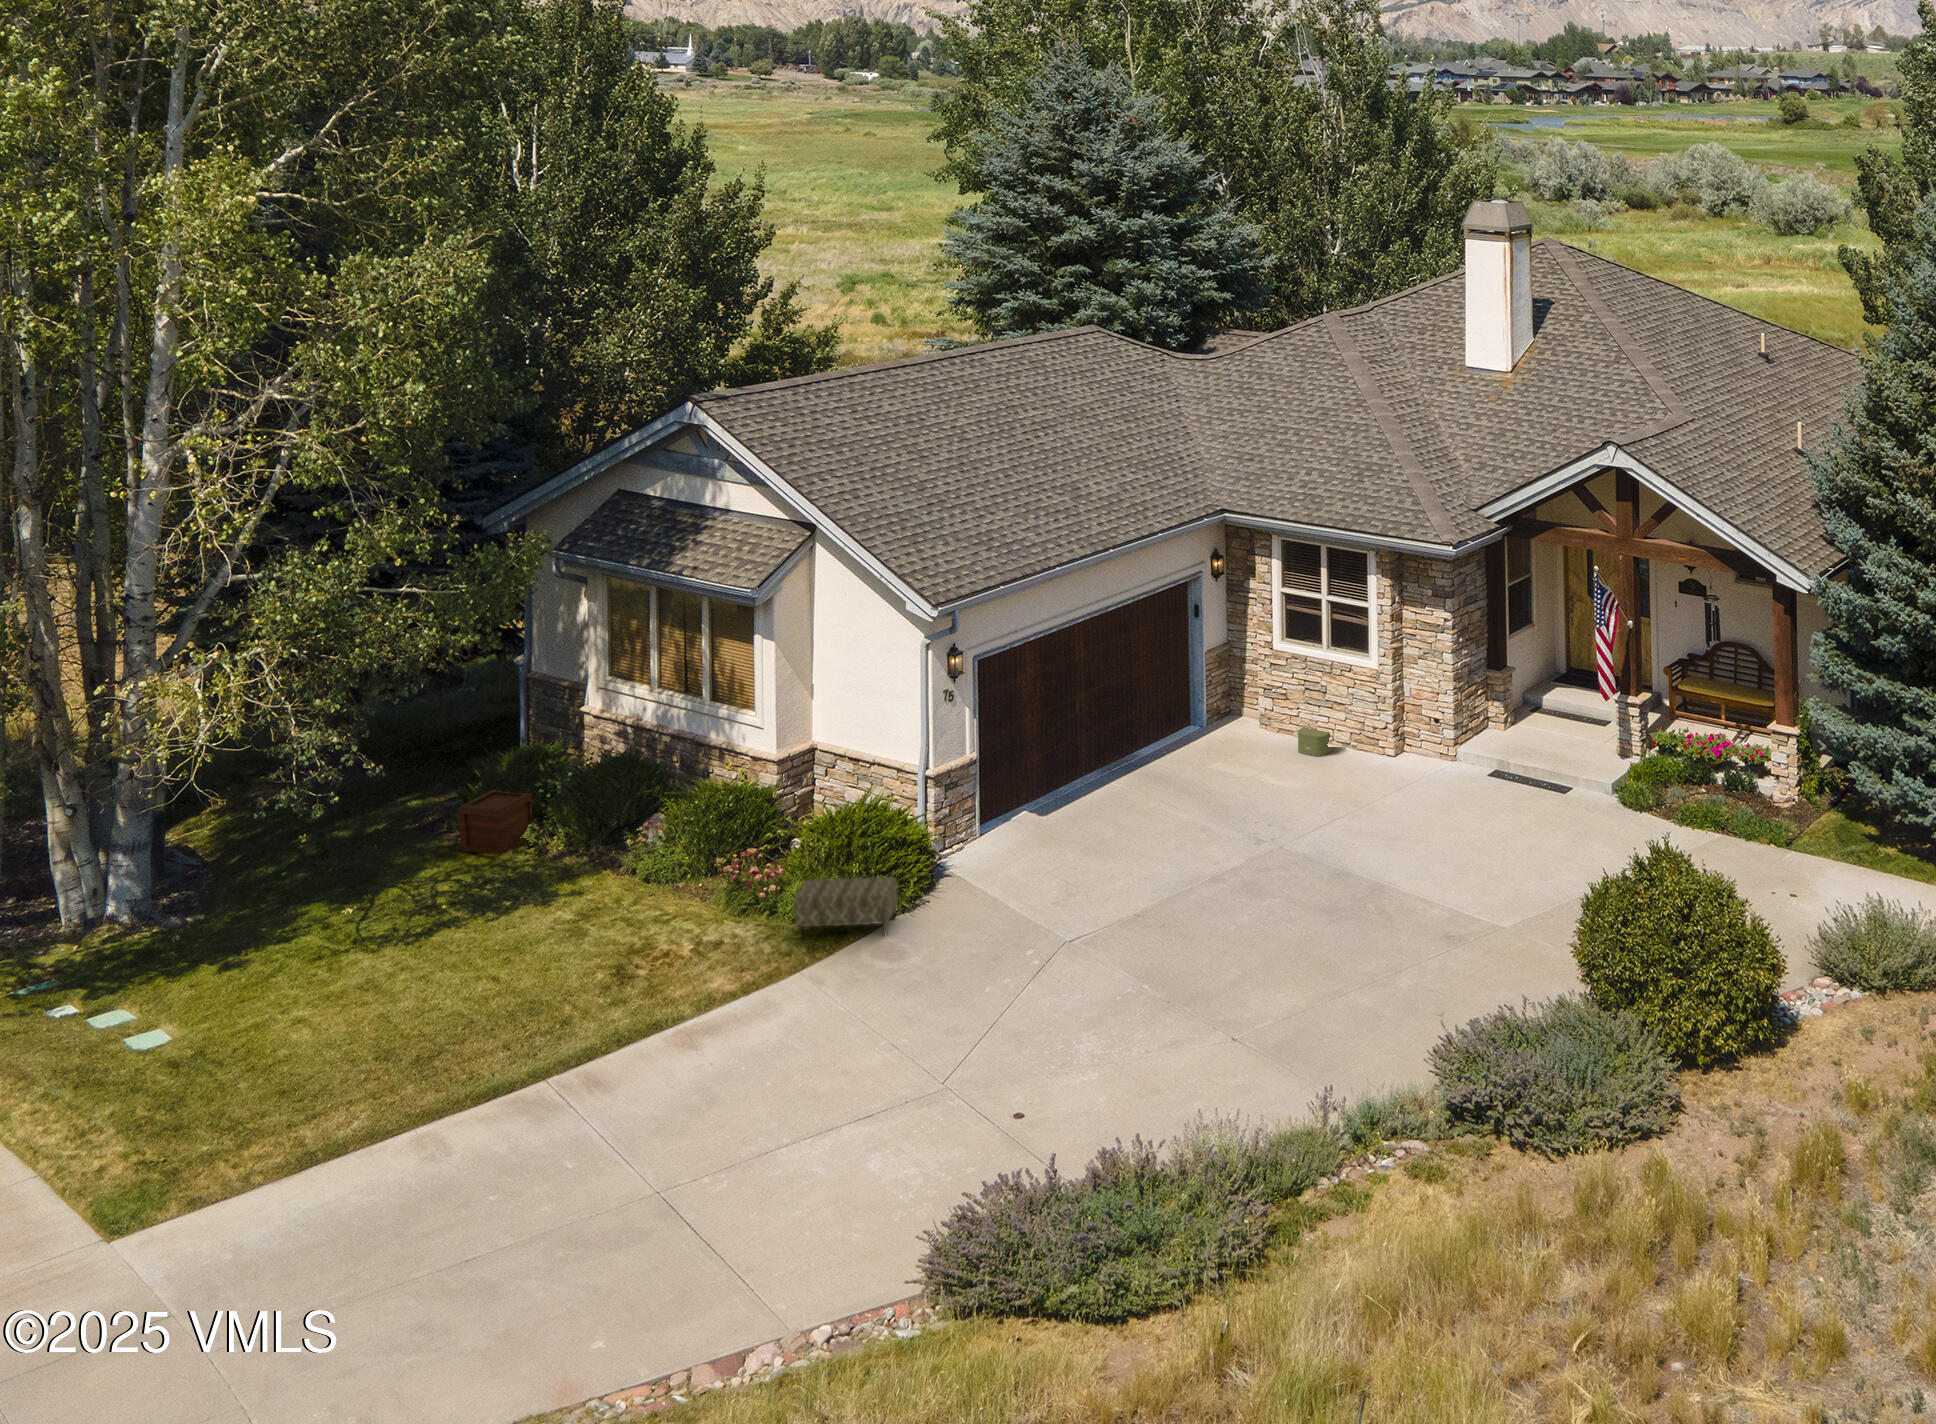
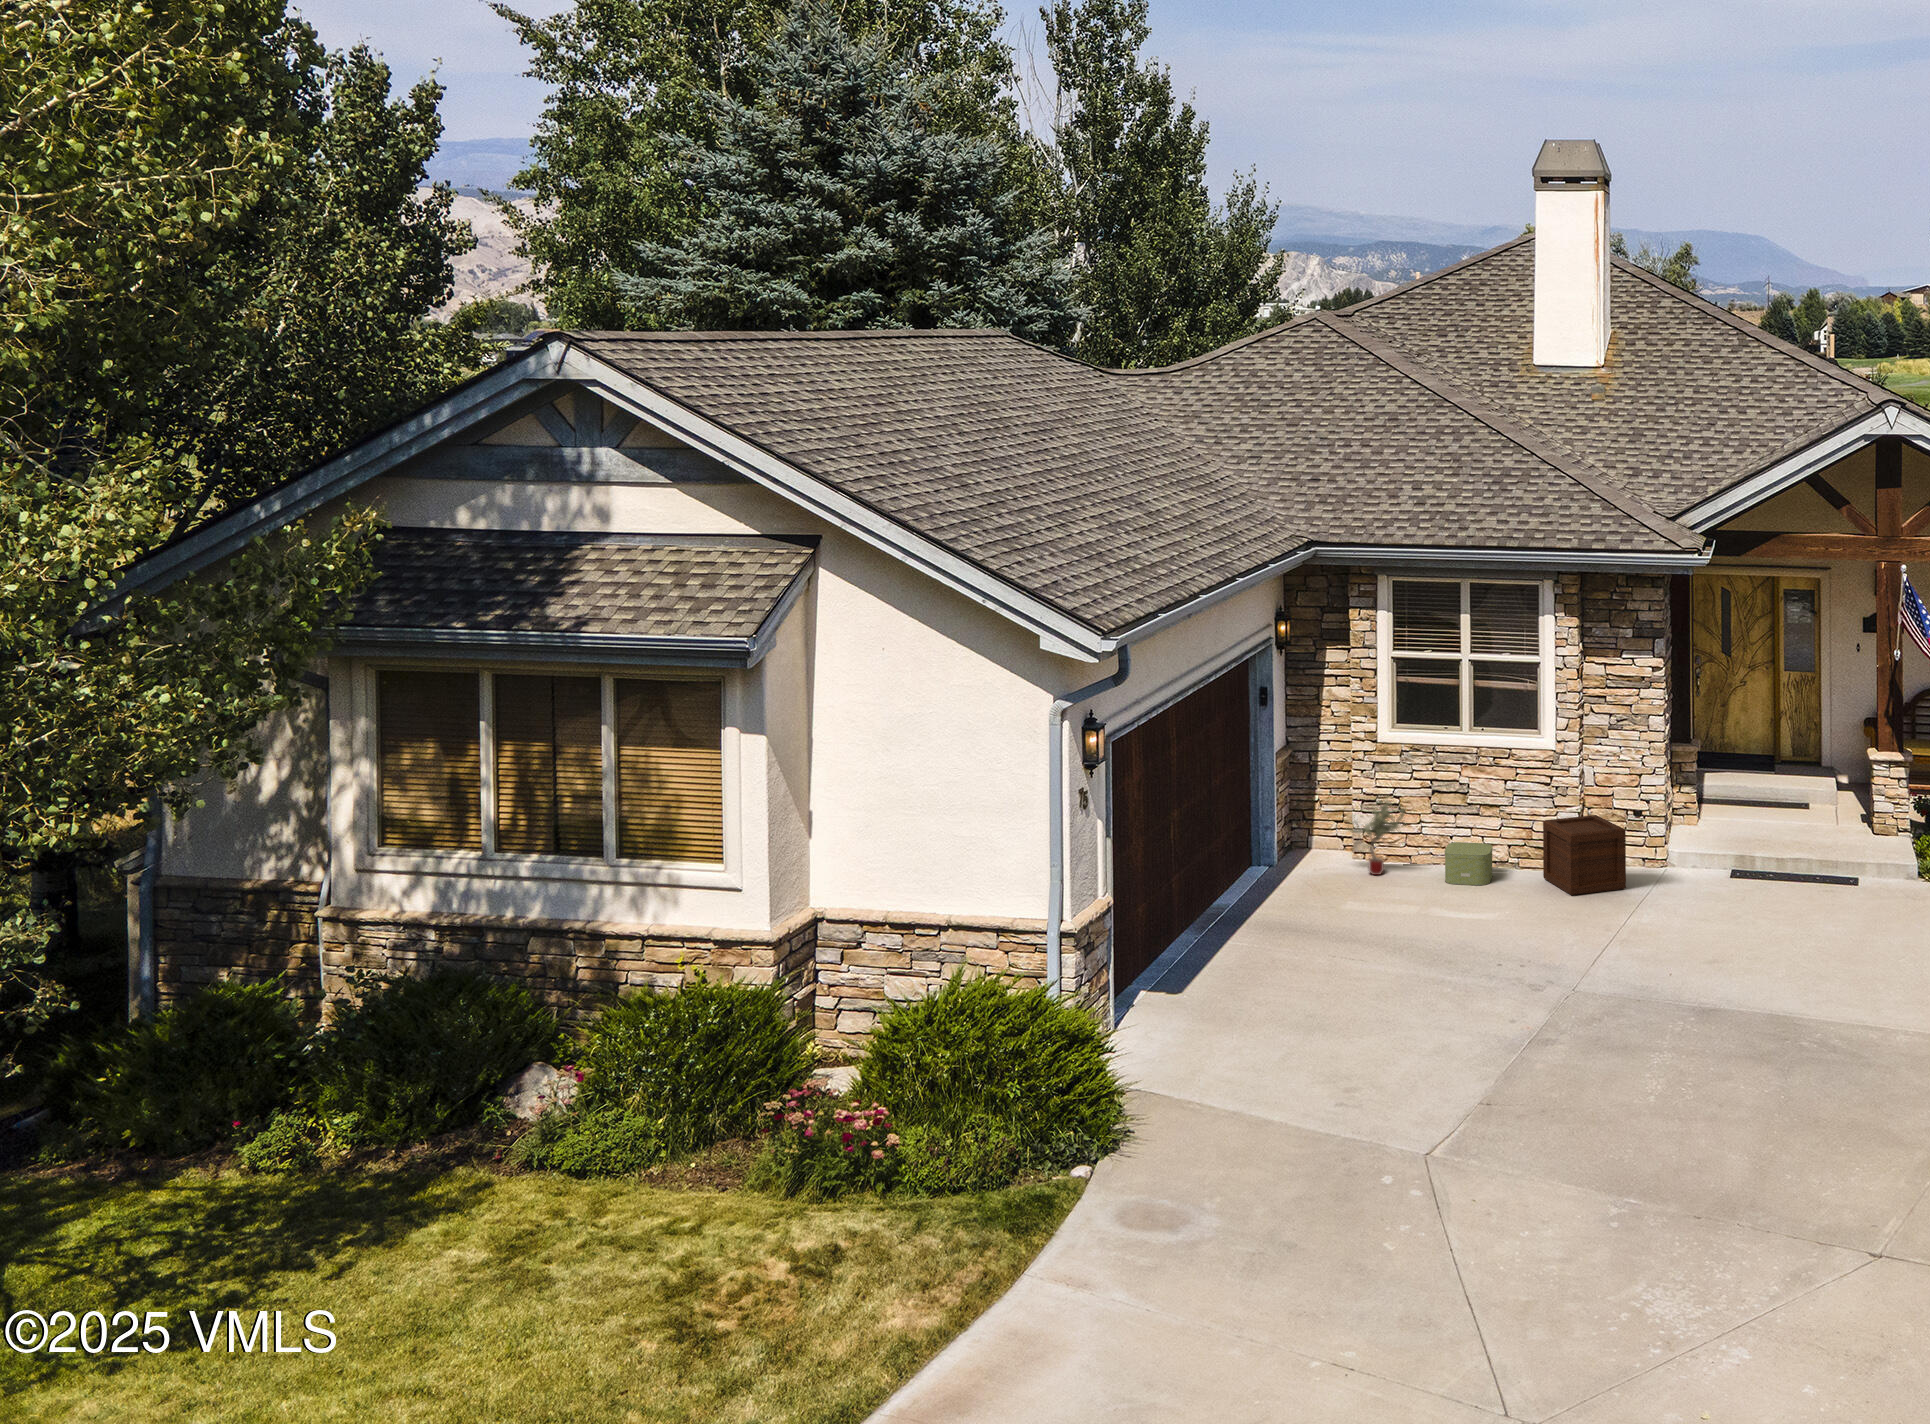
potted tree: none [1245,687,1281,740] -> present [1346,795,1406,875]
wooden crate: present [458,790,532,854] -> present [1543,815,1626,895]
bench: present [794,877,898,938] -> none [944,1094,1121,1227]

